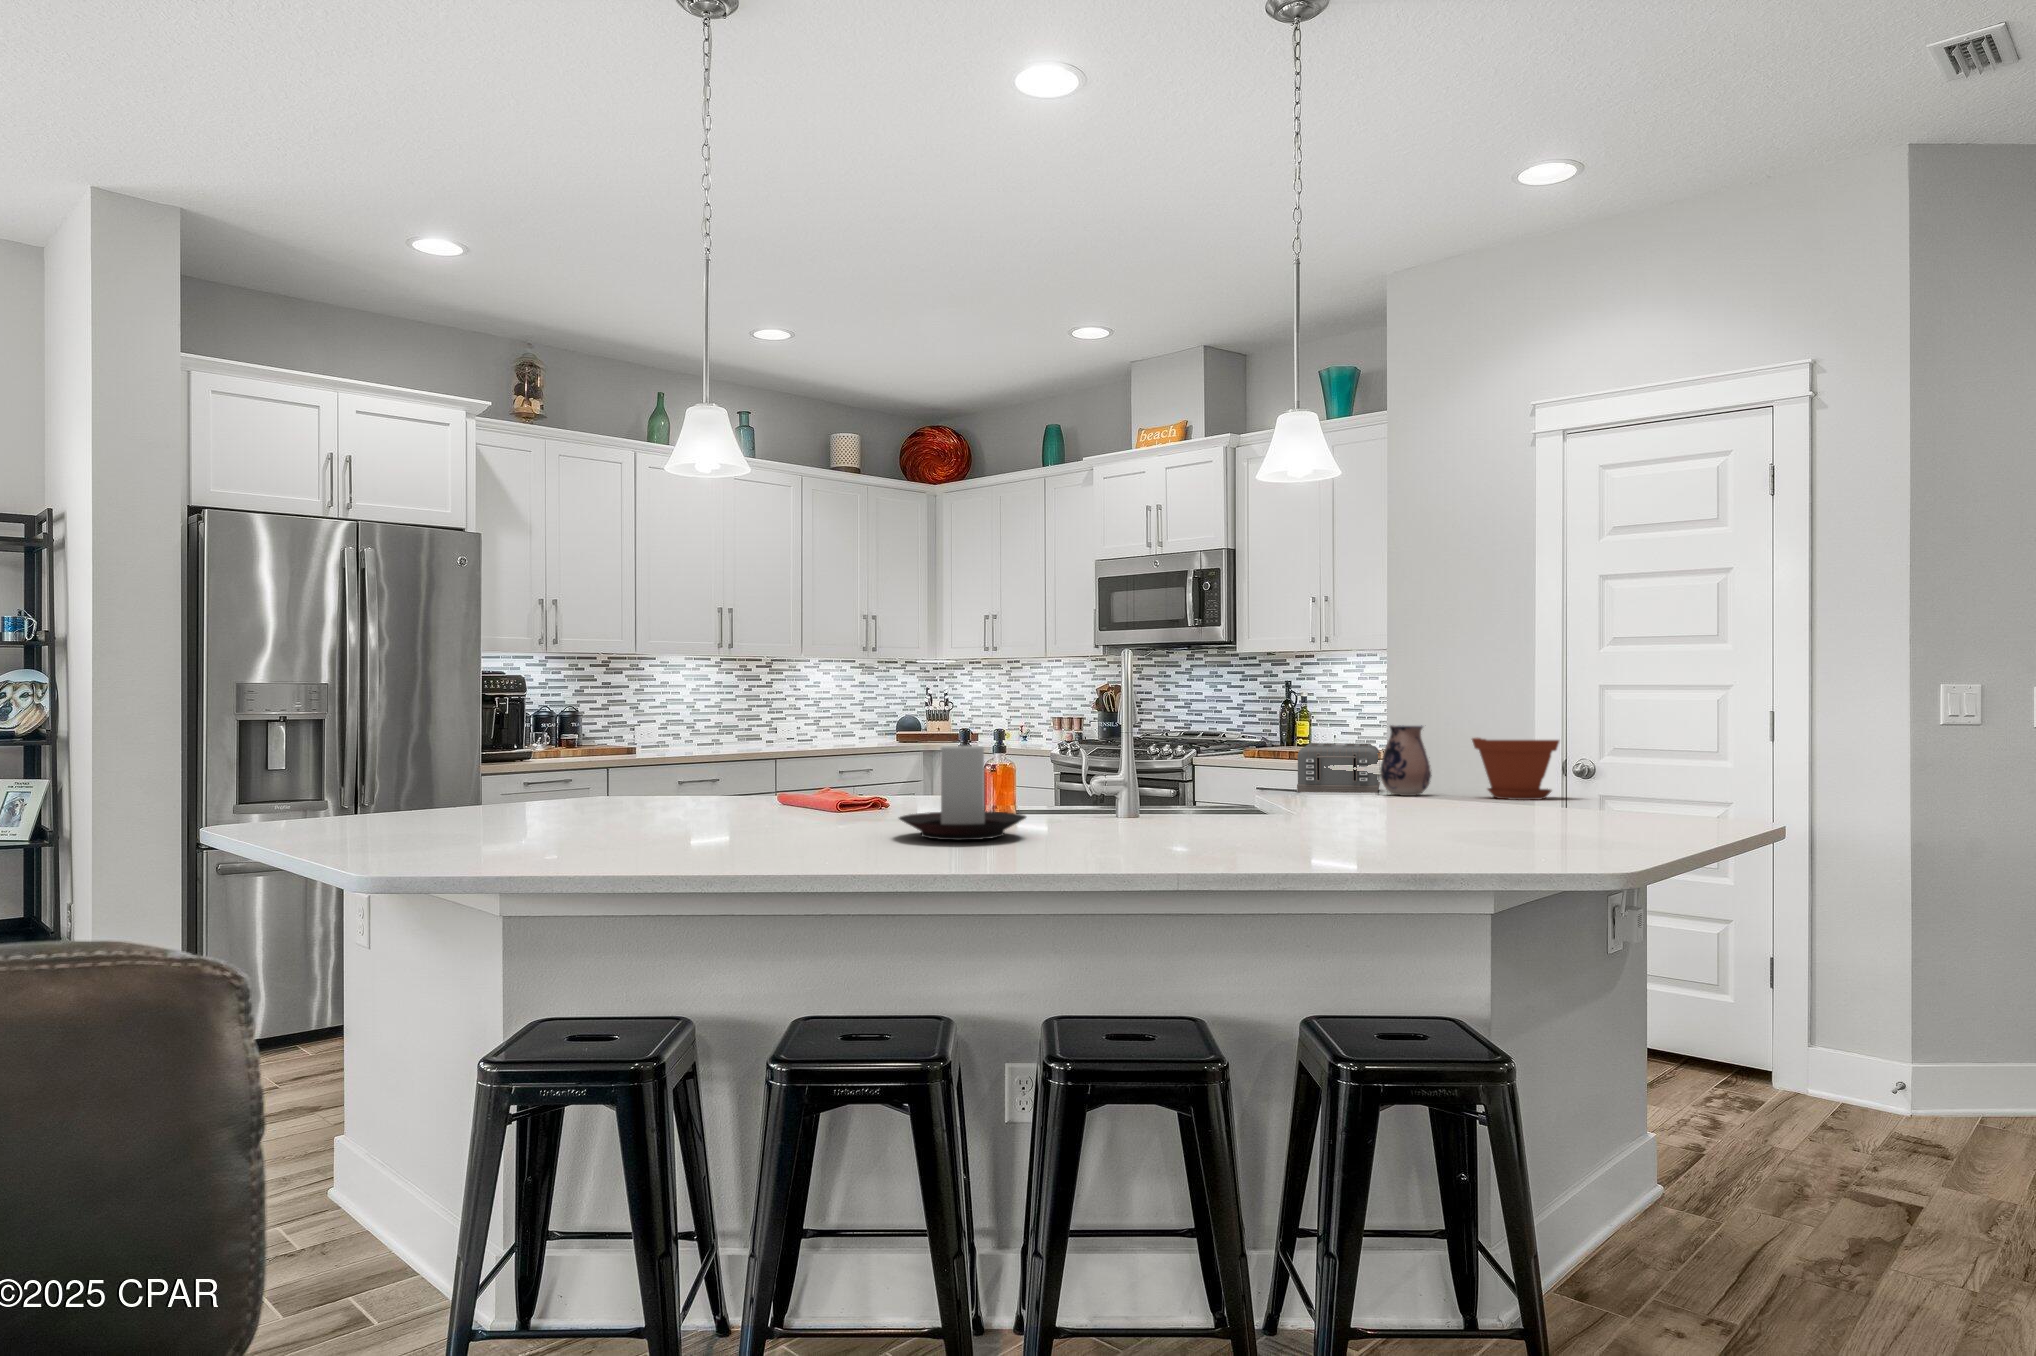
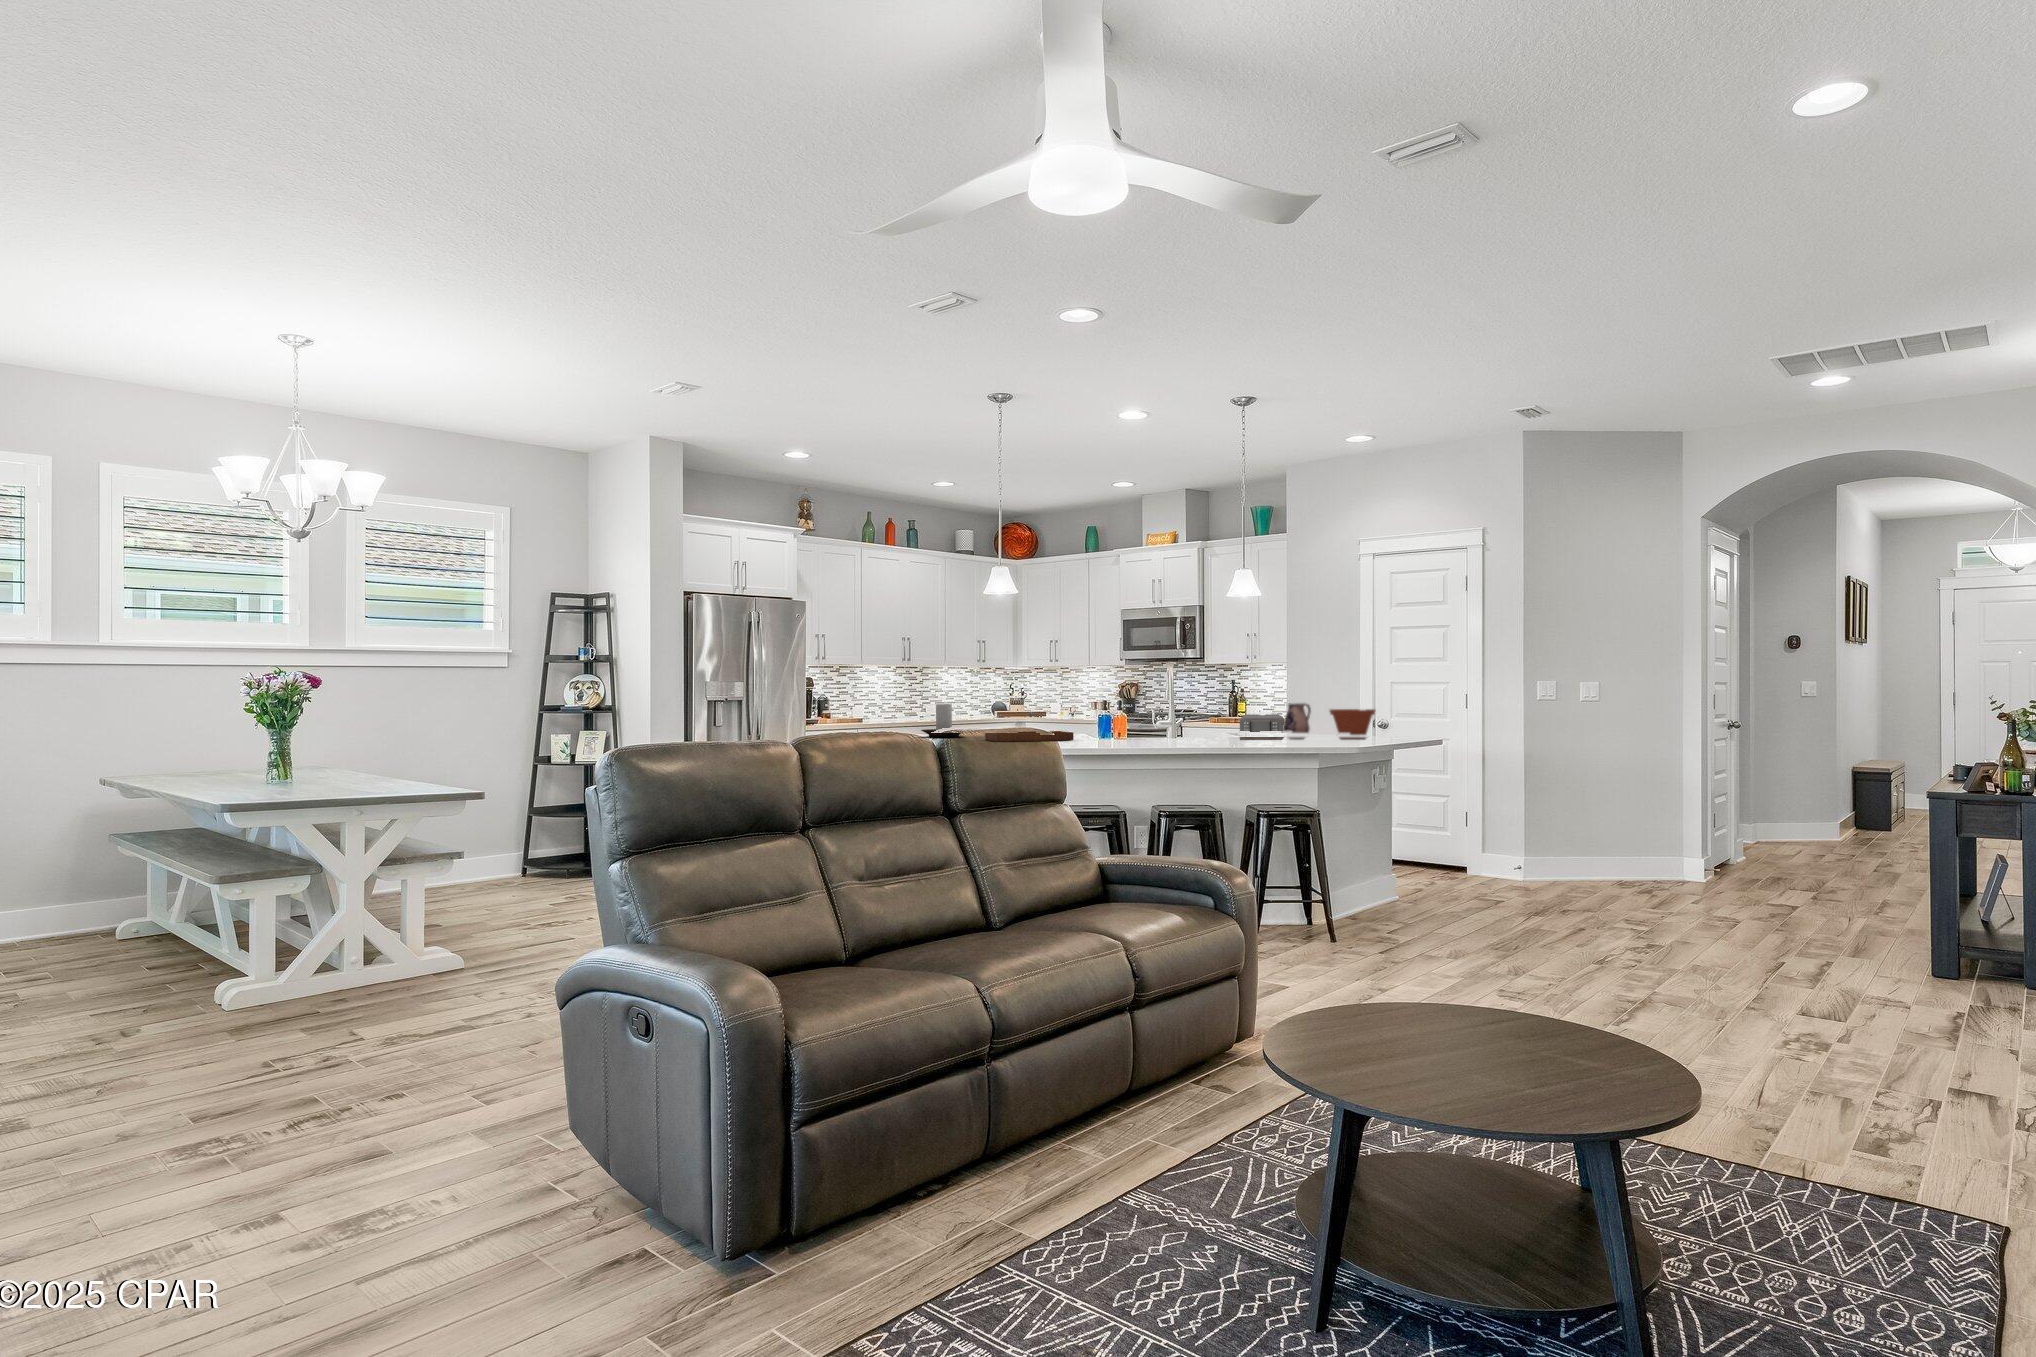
candle holder: present [899,746,1026,840] -> present [921,704,961,737]
tray: none [646,762,858,842] -> present [985,712,1074,742]

